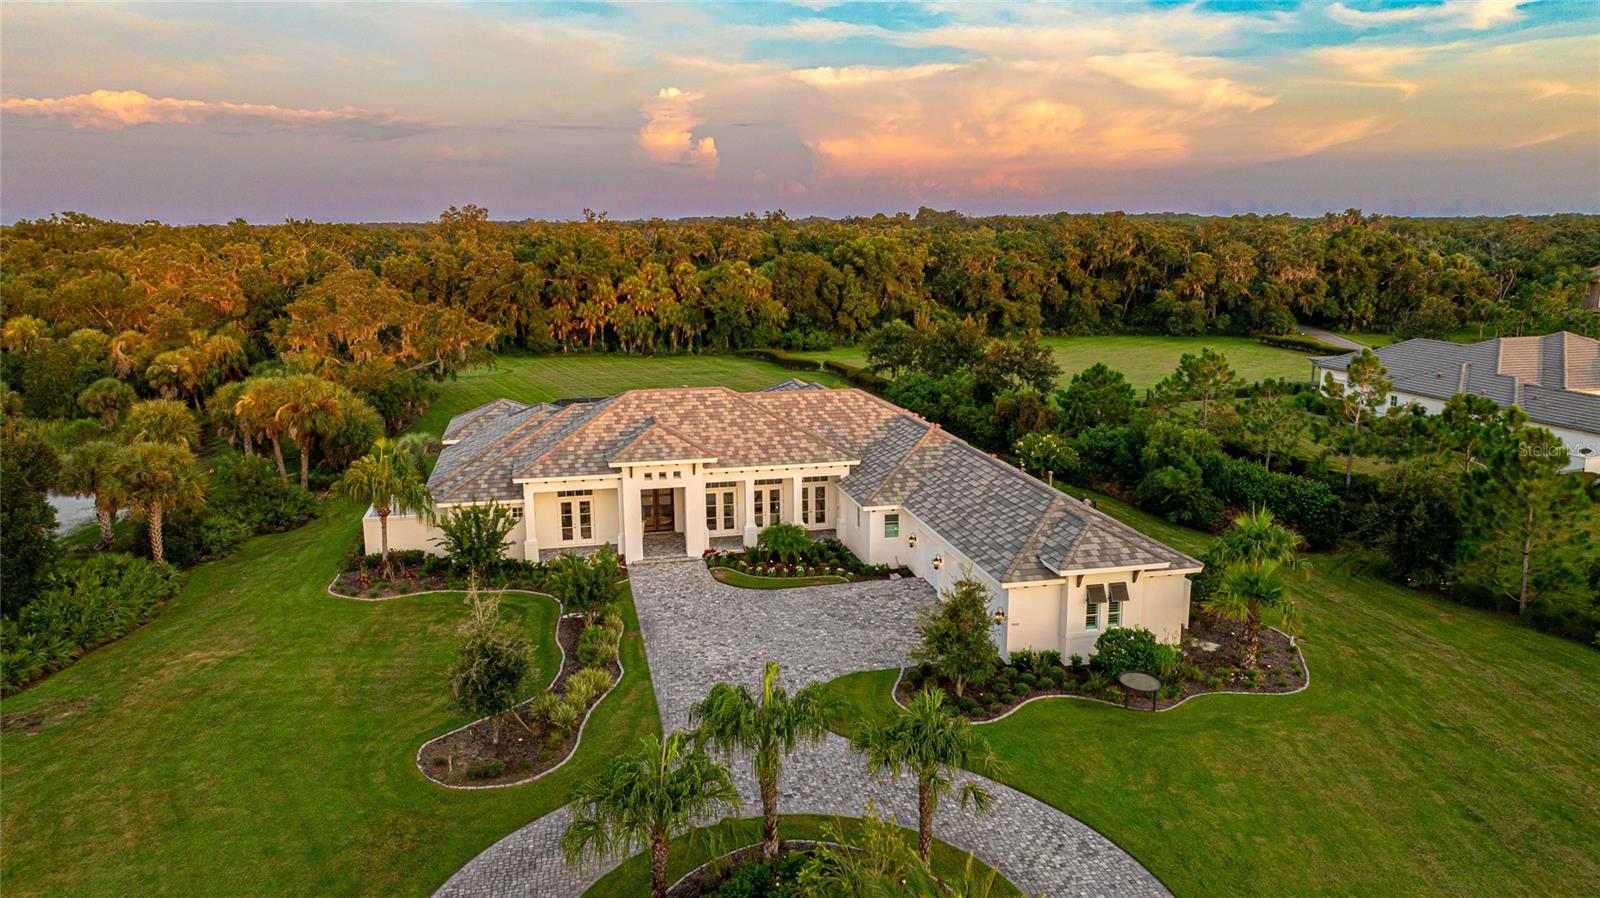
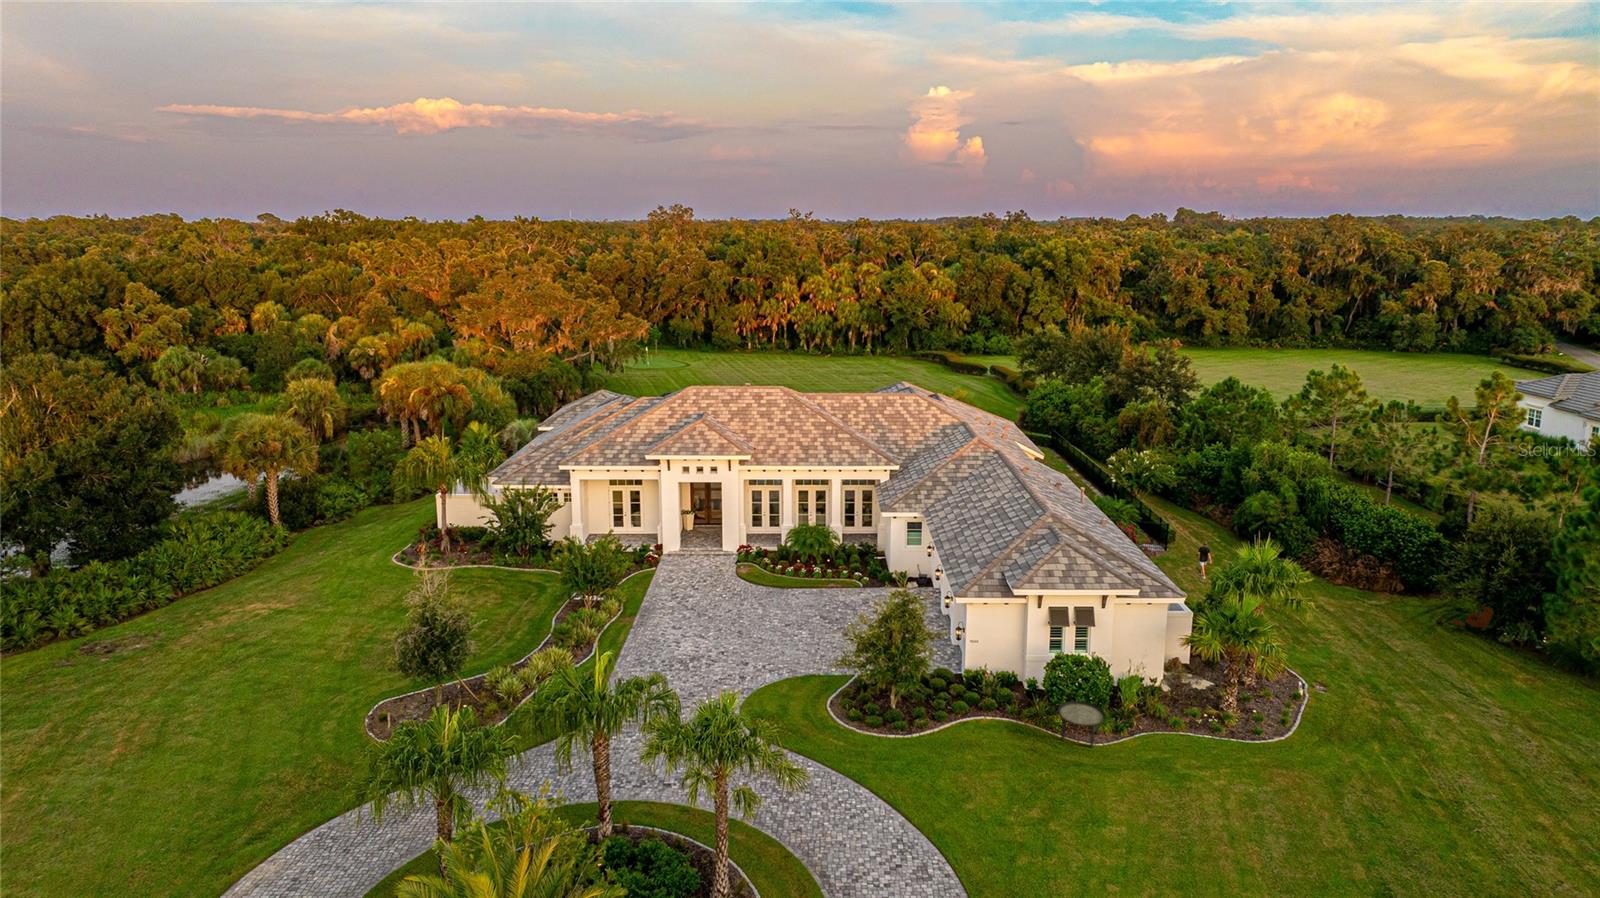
lounge chair: none [1362,555,1393,579] -> present [1453,607,1493,631]

